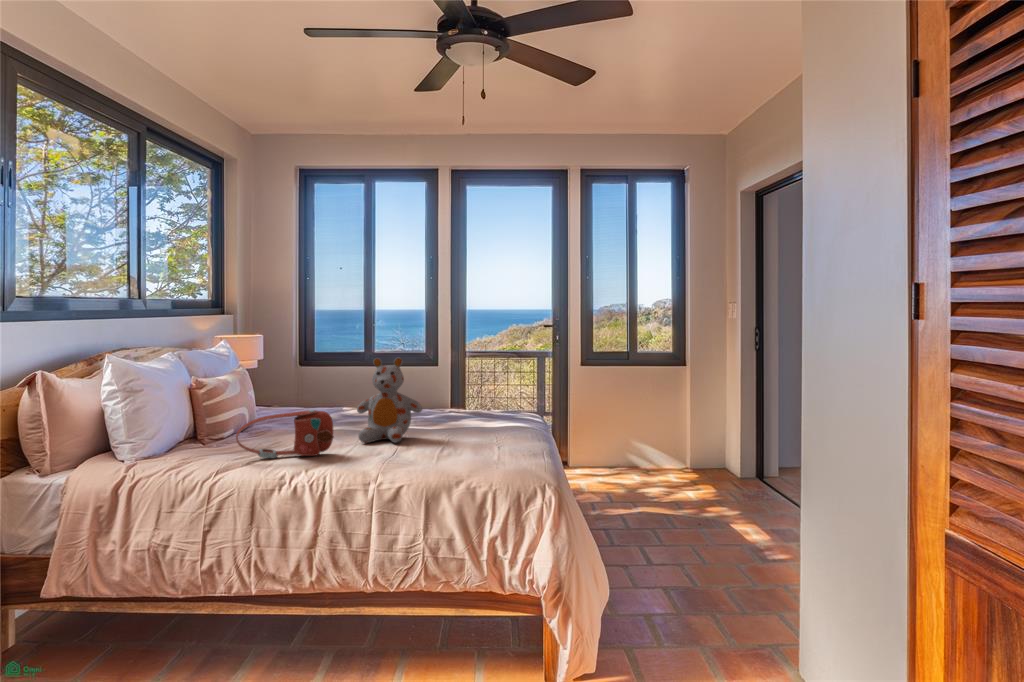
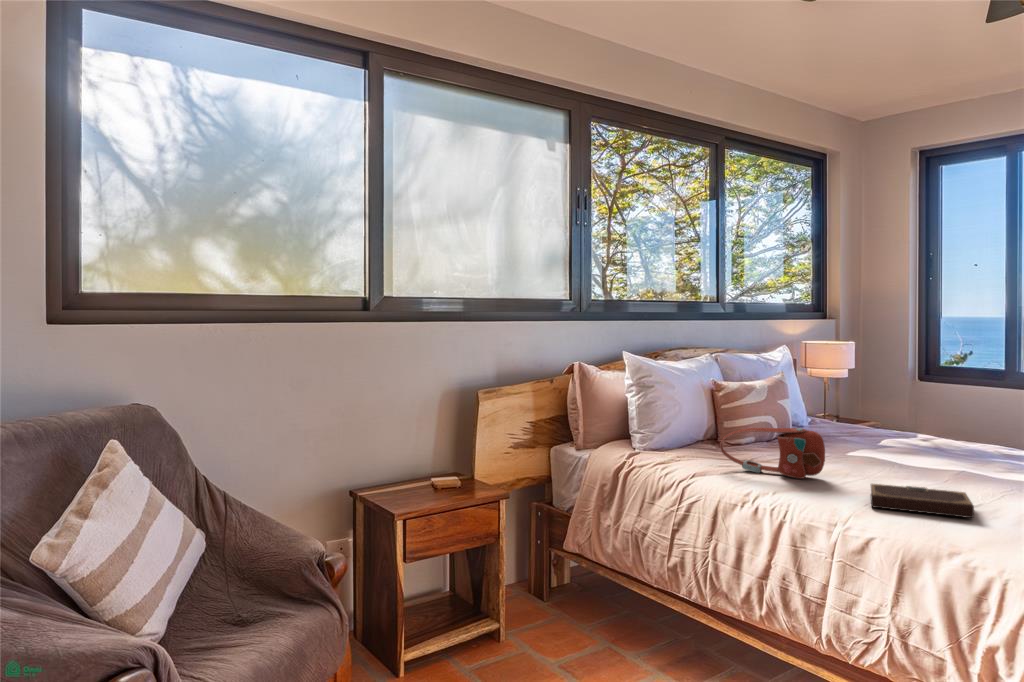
stuffed bear: present [357,358,422,443] -> none [869,376,964,482]
notebook: none [377,441,455,464] -> present [871,484,974,518]

